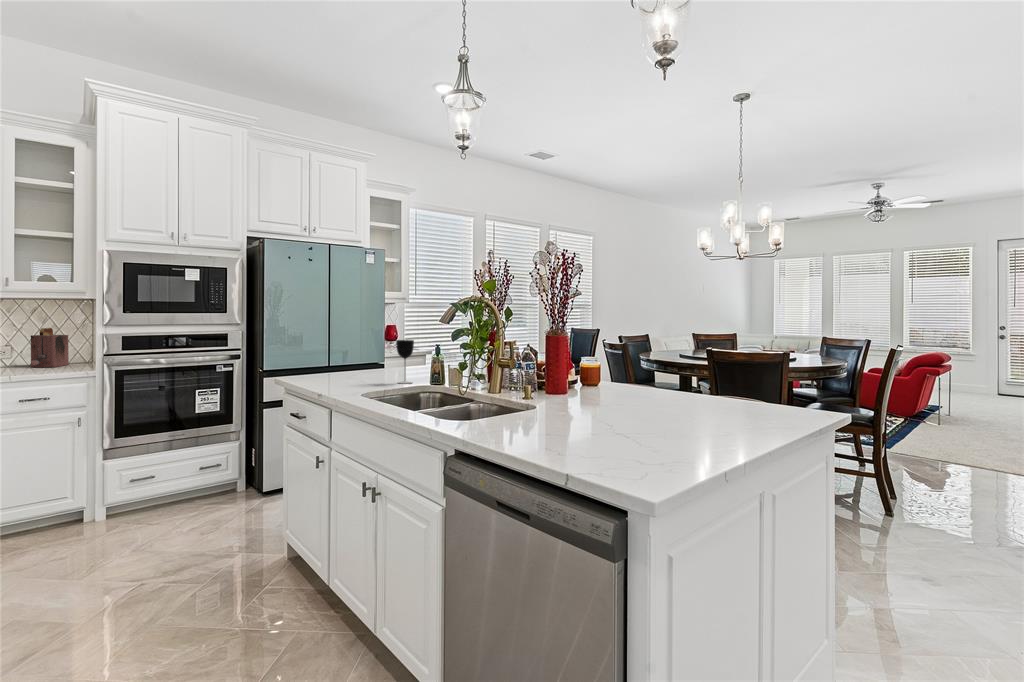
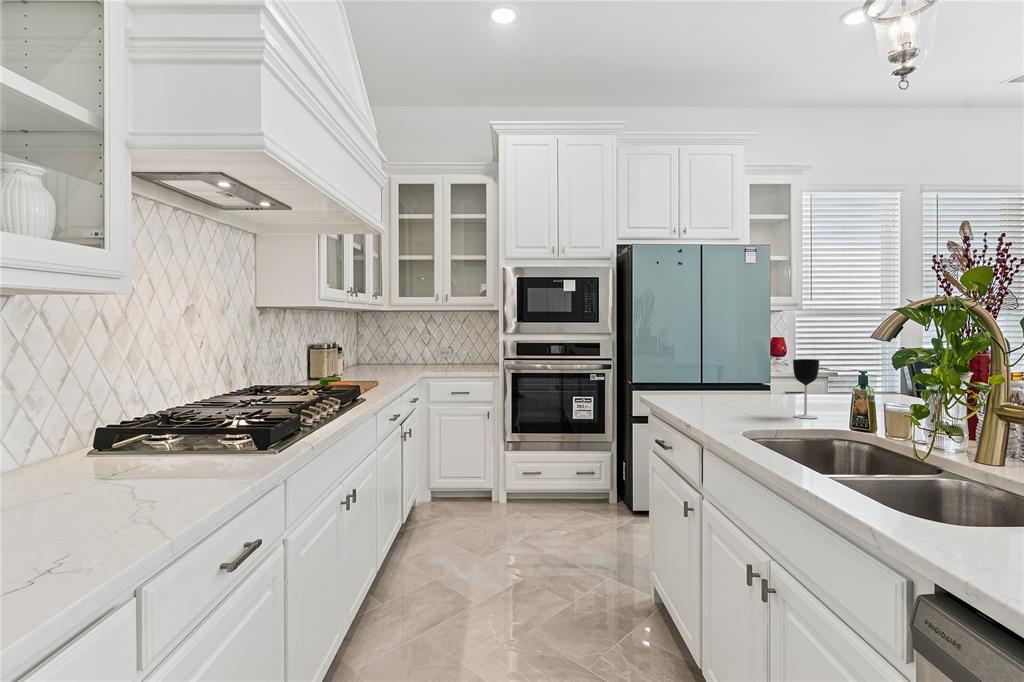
toaster: present [31,328,69,367] -> none [446,338,474,372]

